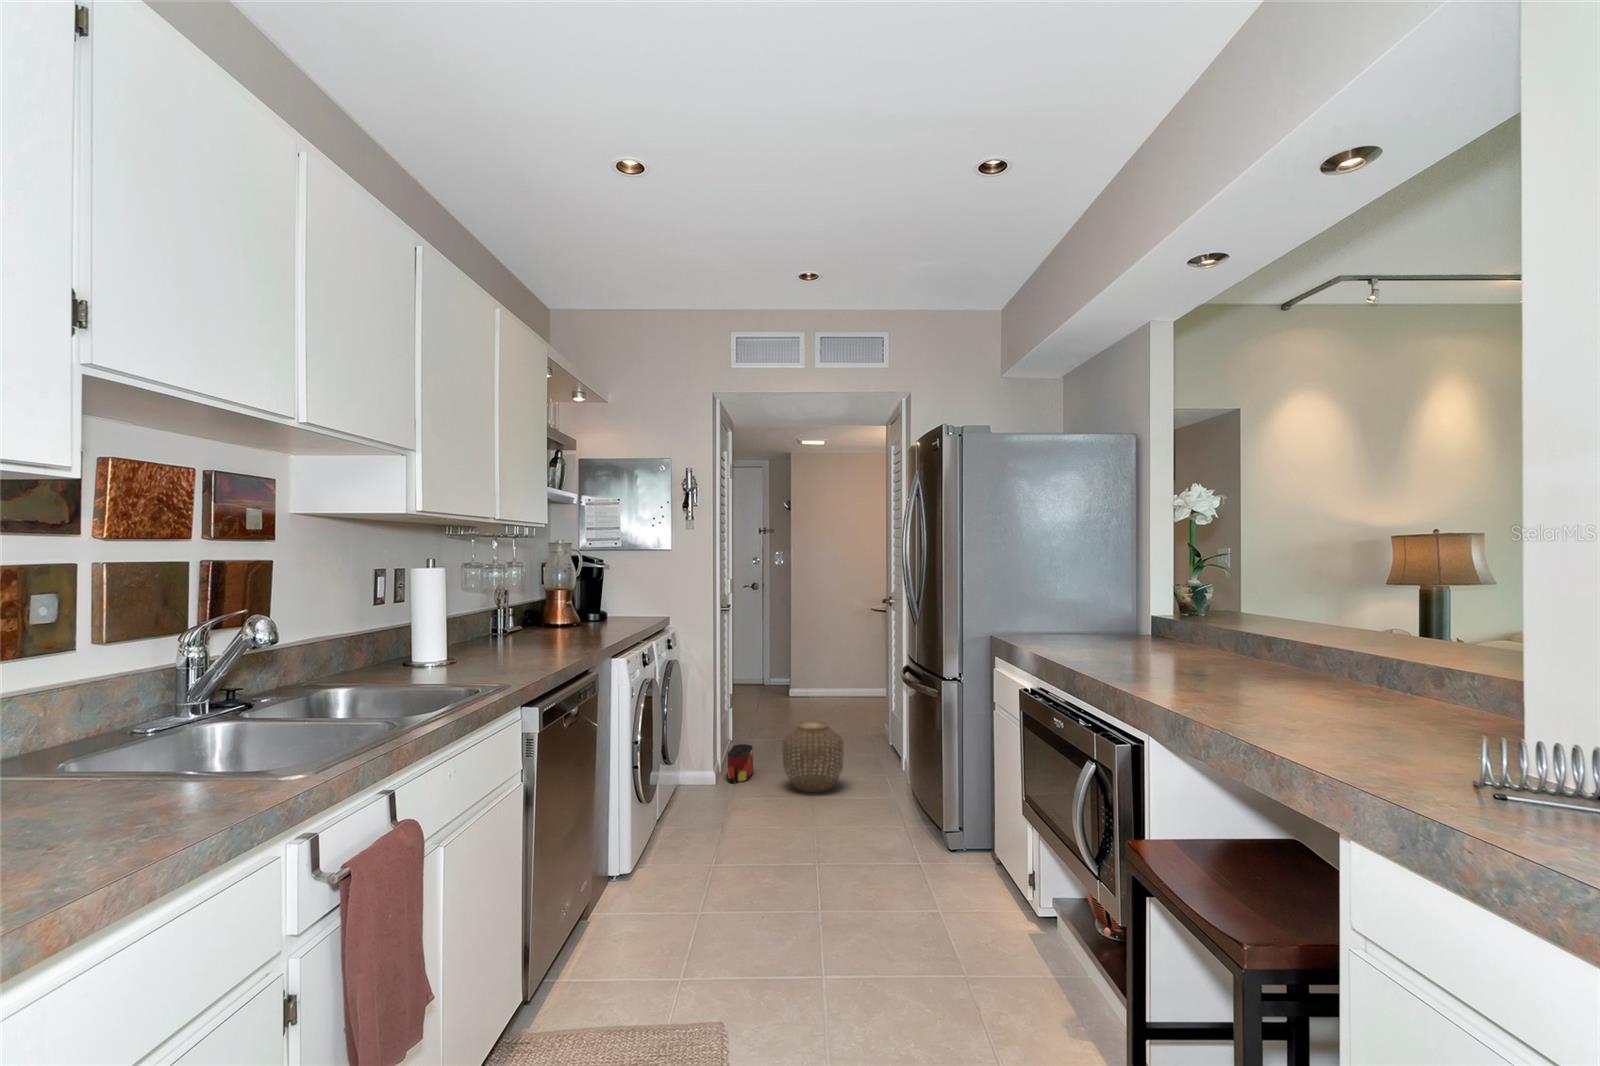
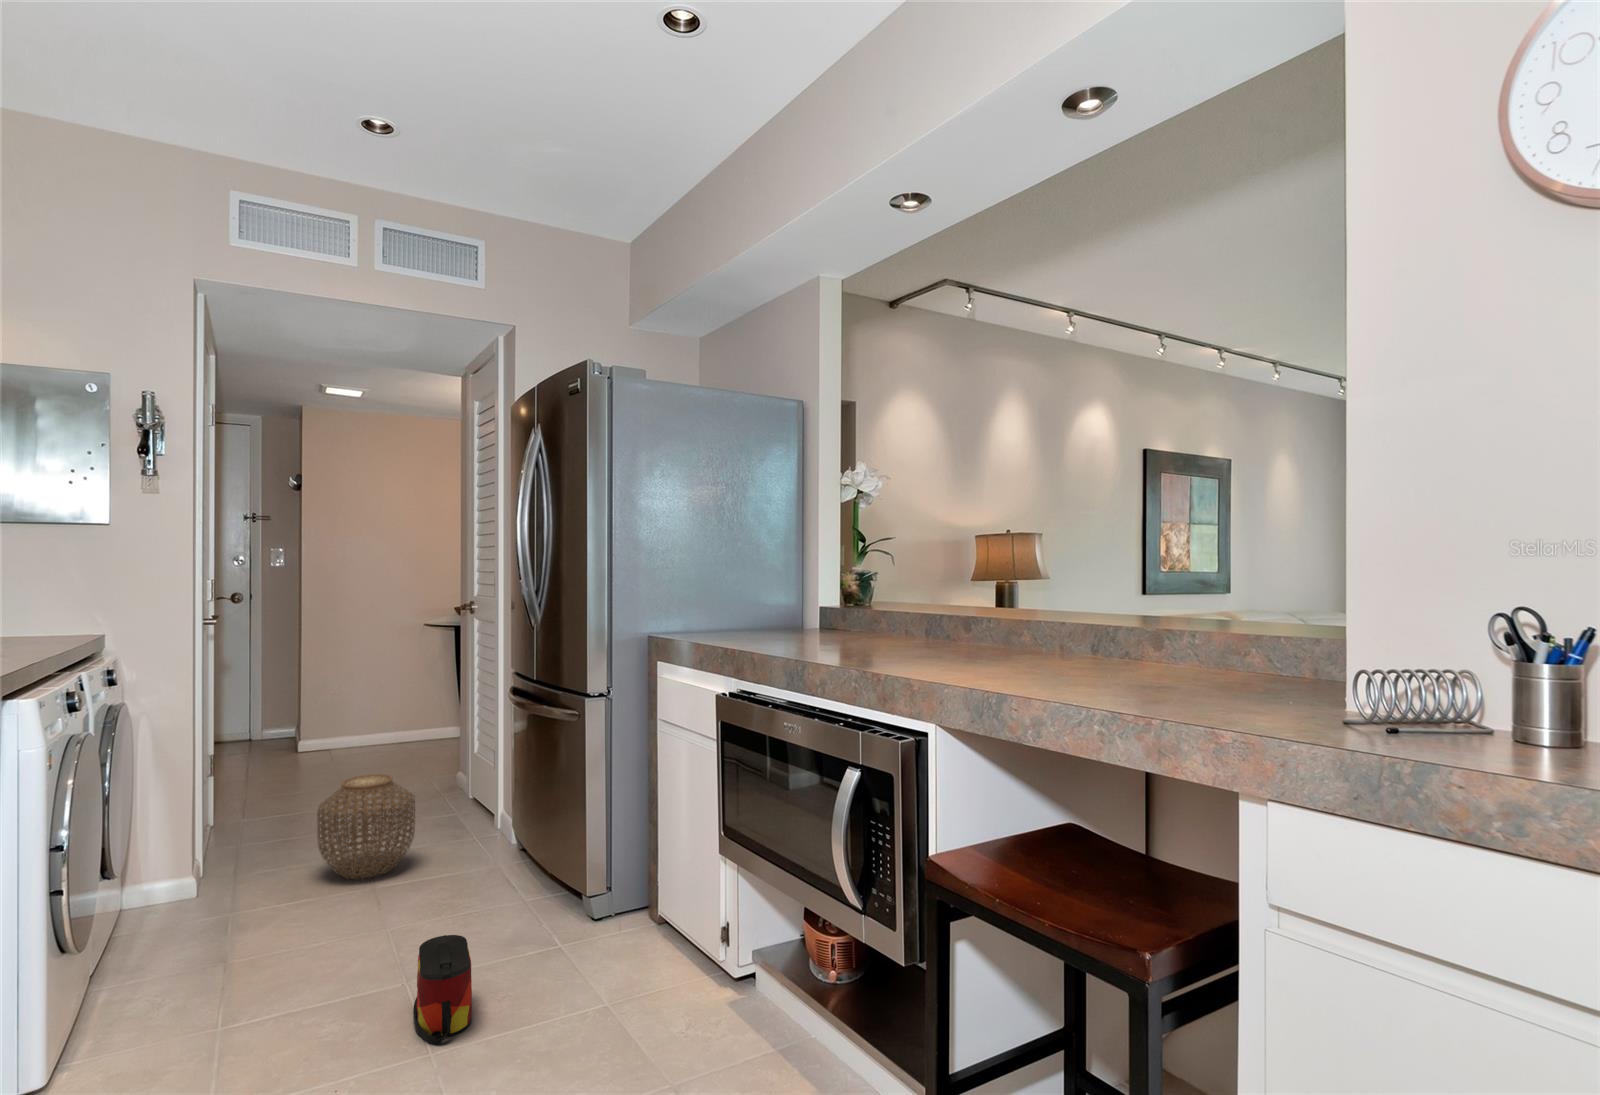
bag: present [727,744,753,783] -> present [413,935,472,1044]

